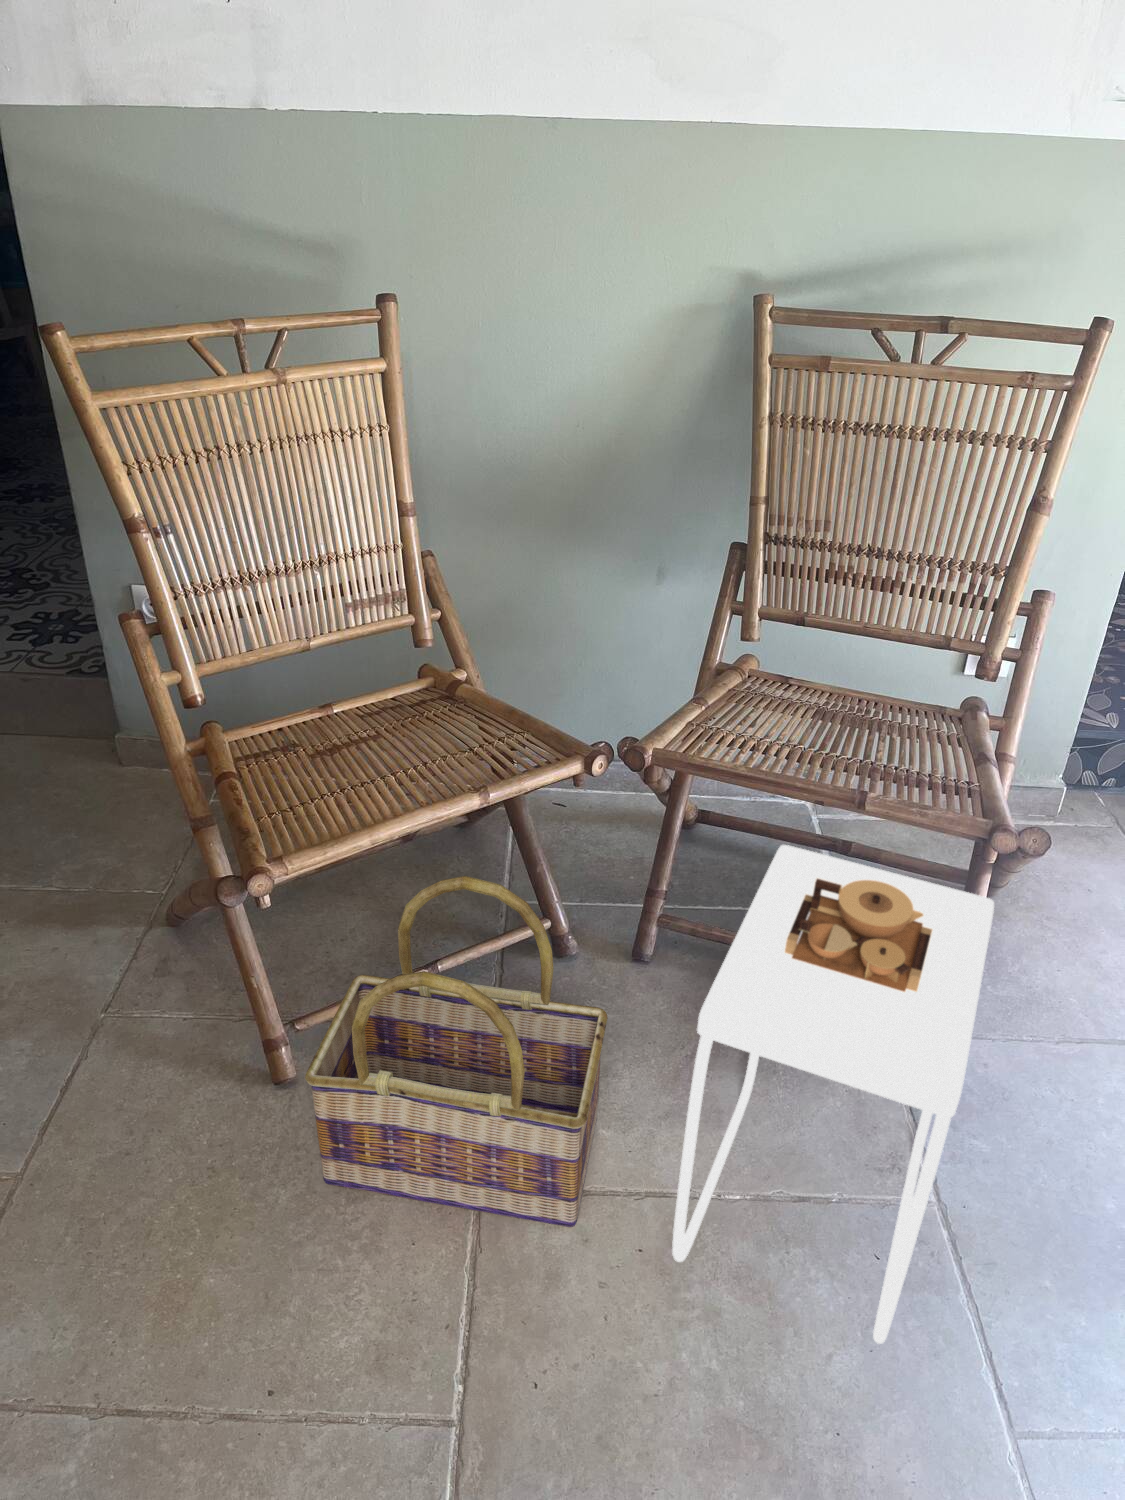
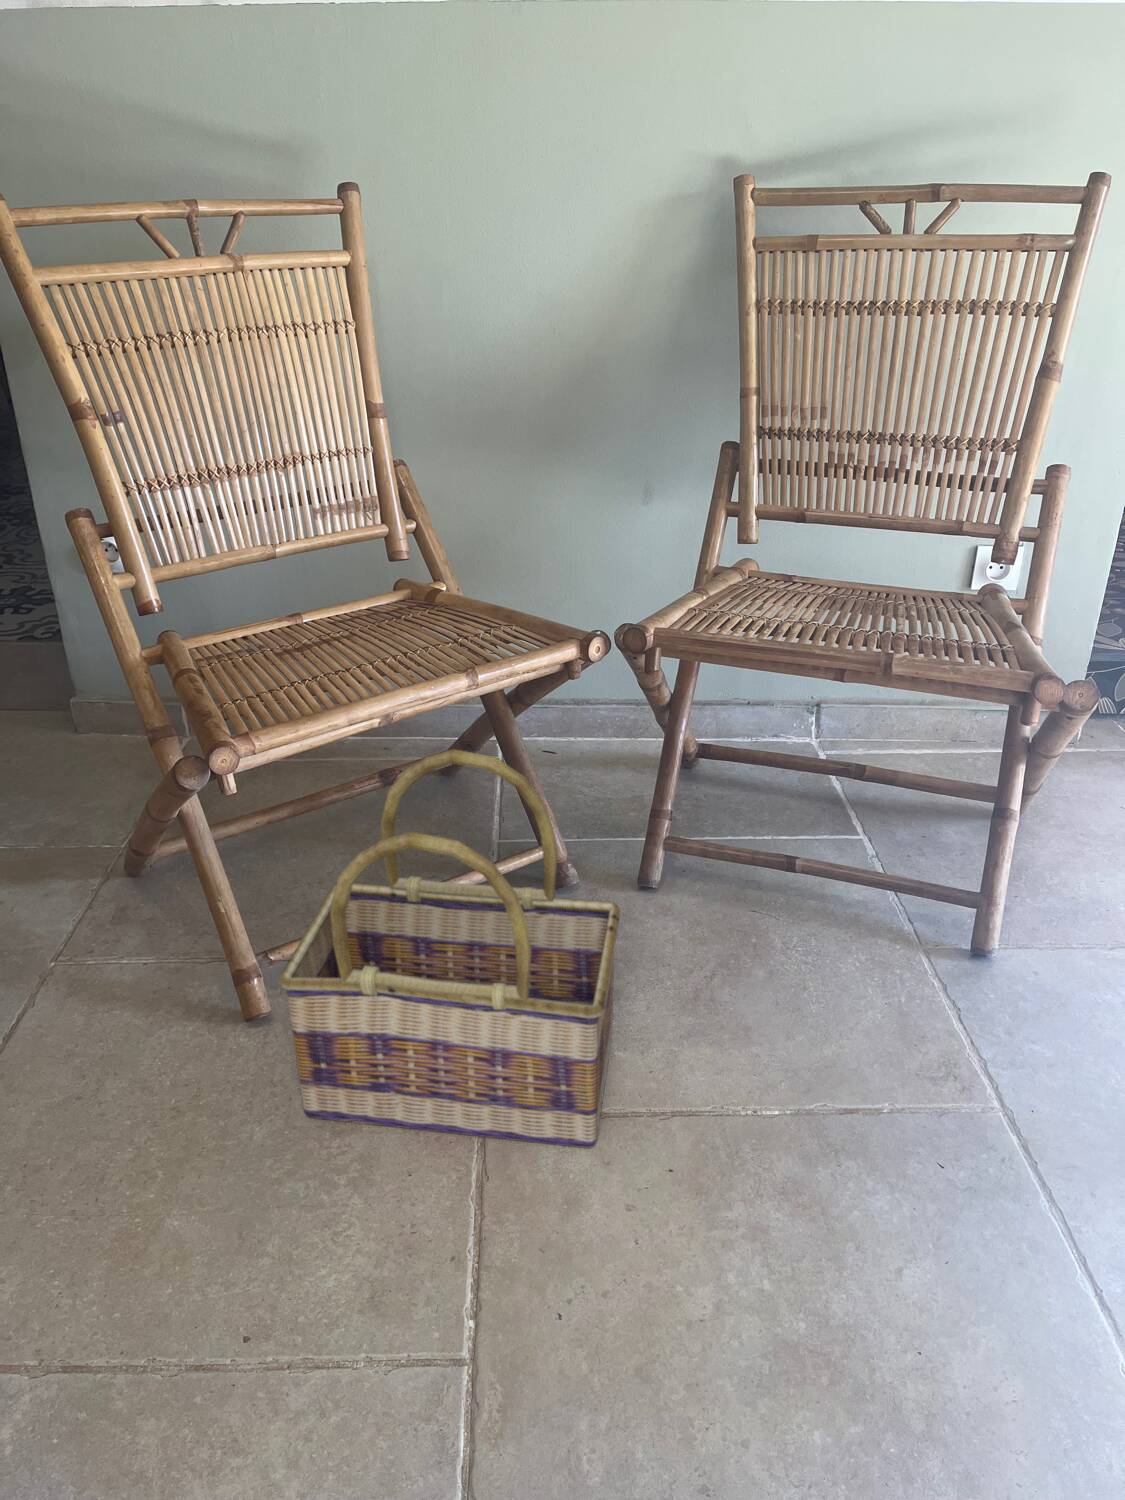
side table: present [672,845,994,1344] -> none [710,701,1050,1248]

